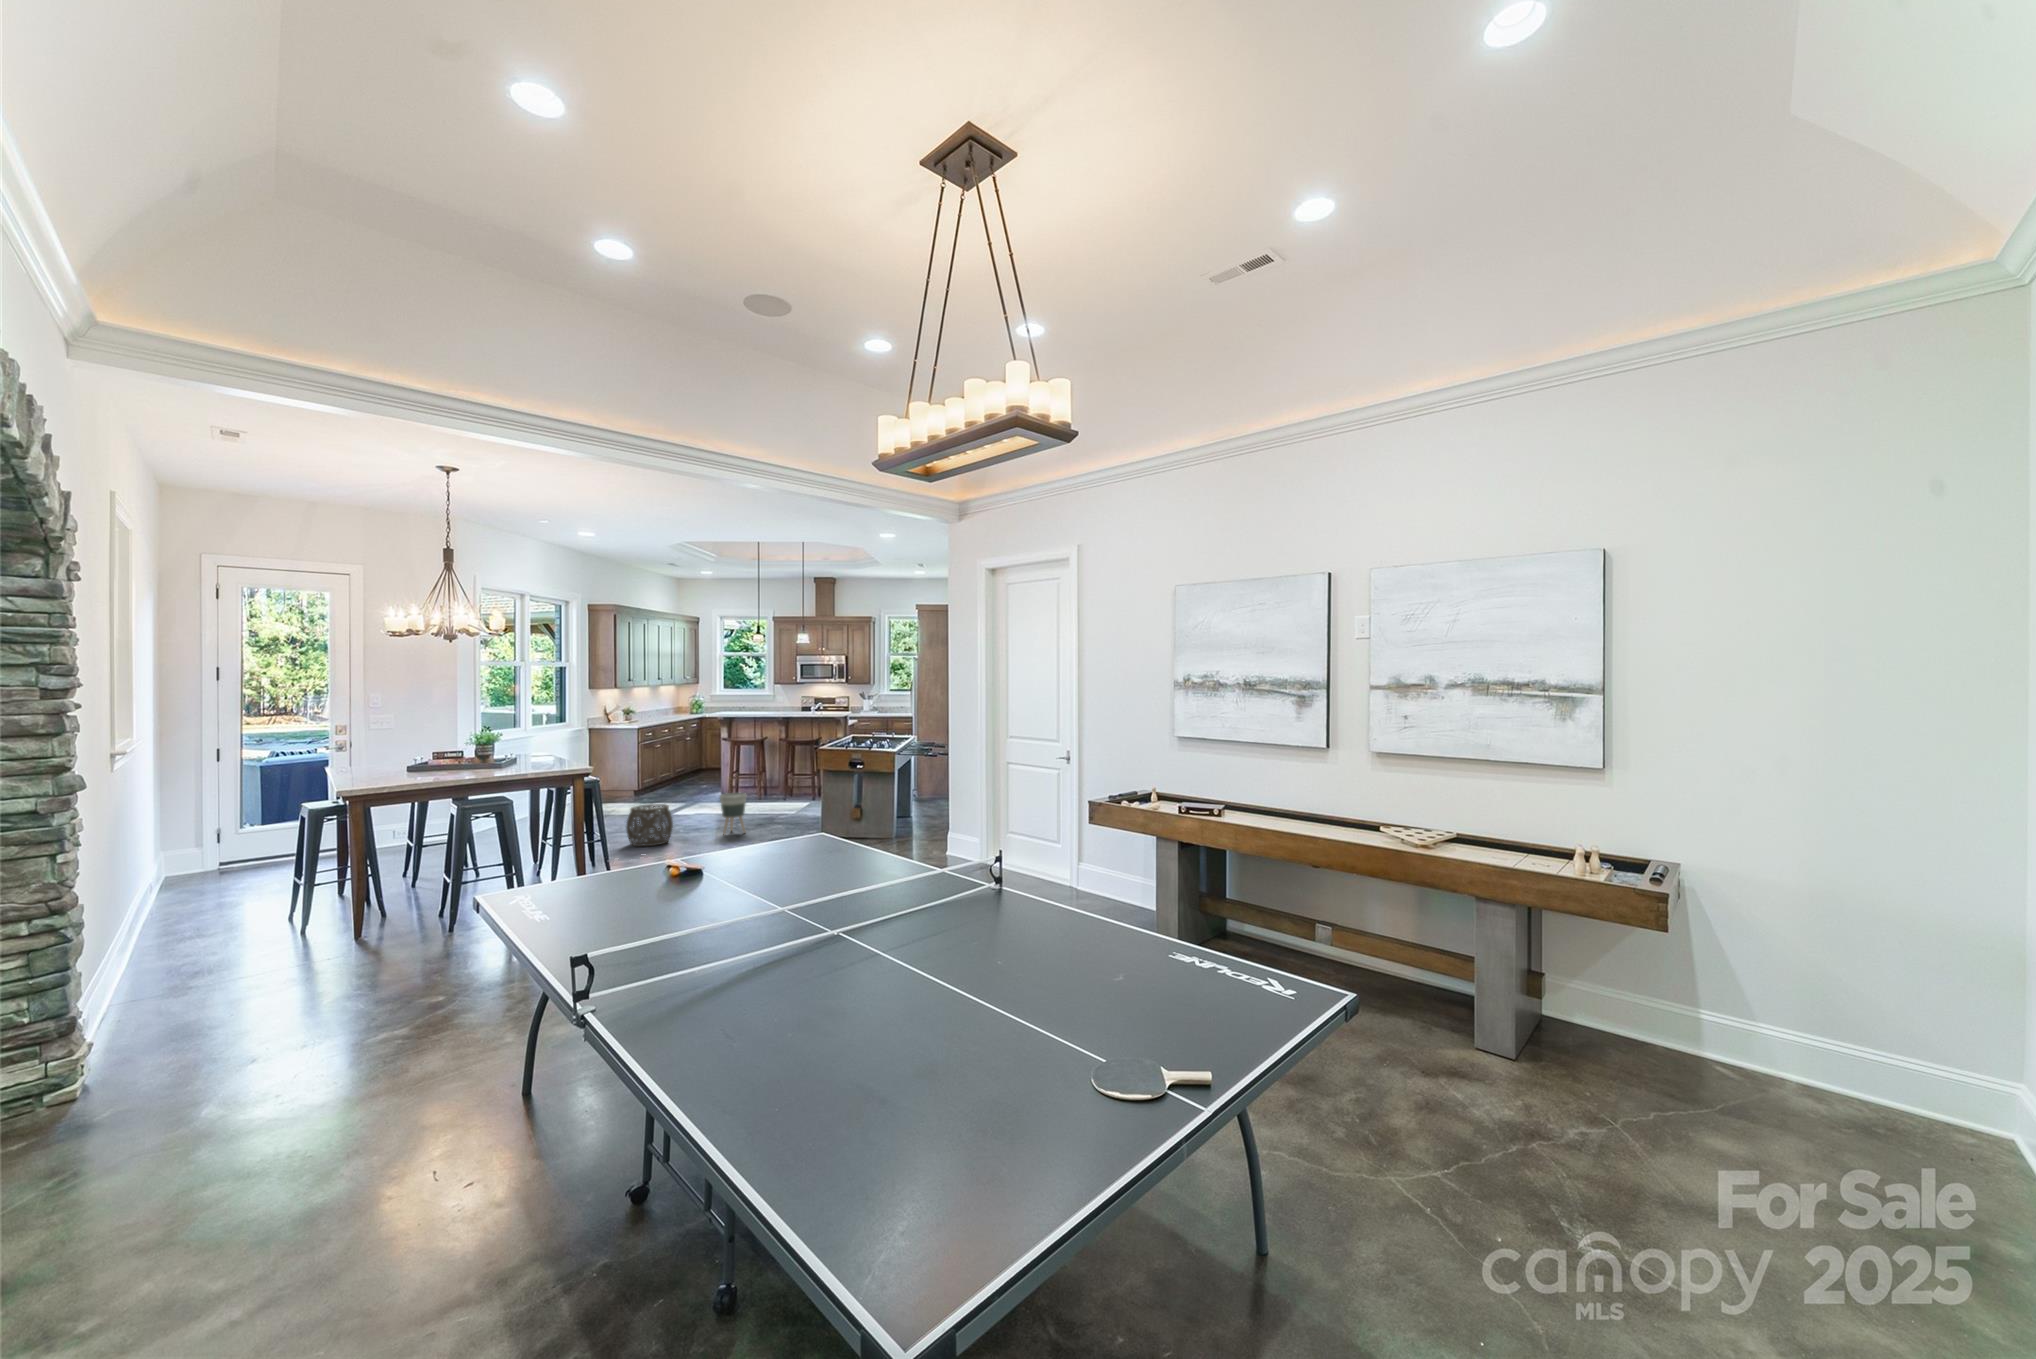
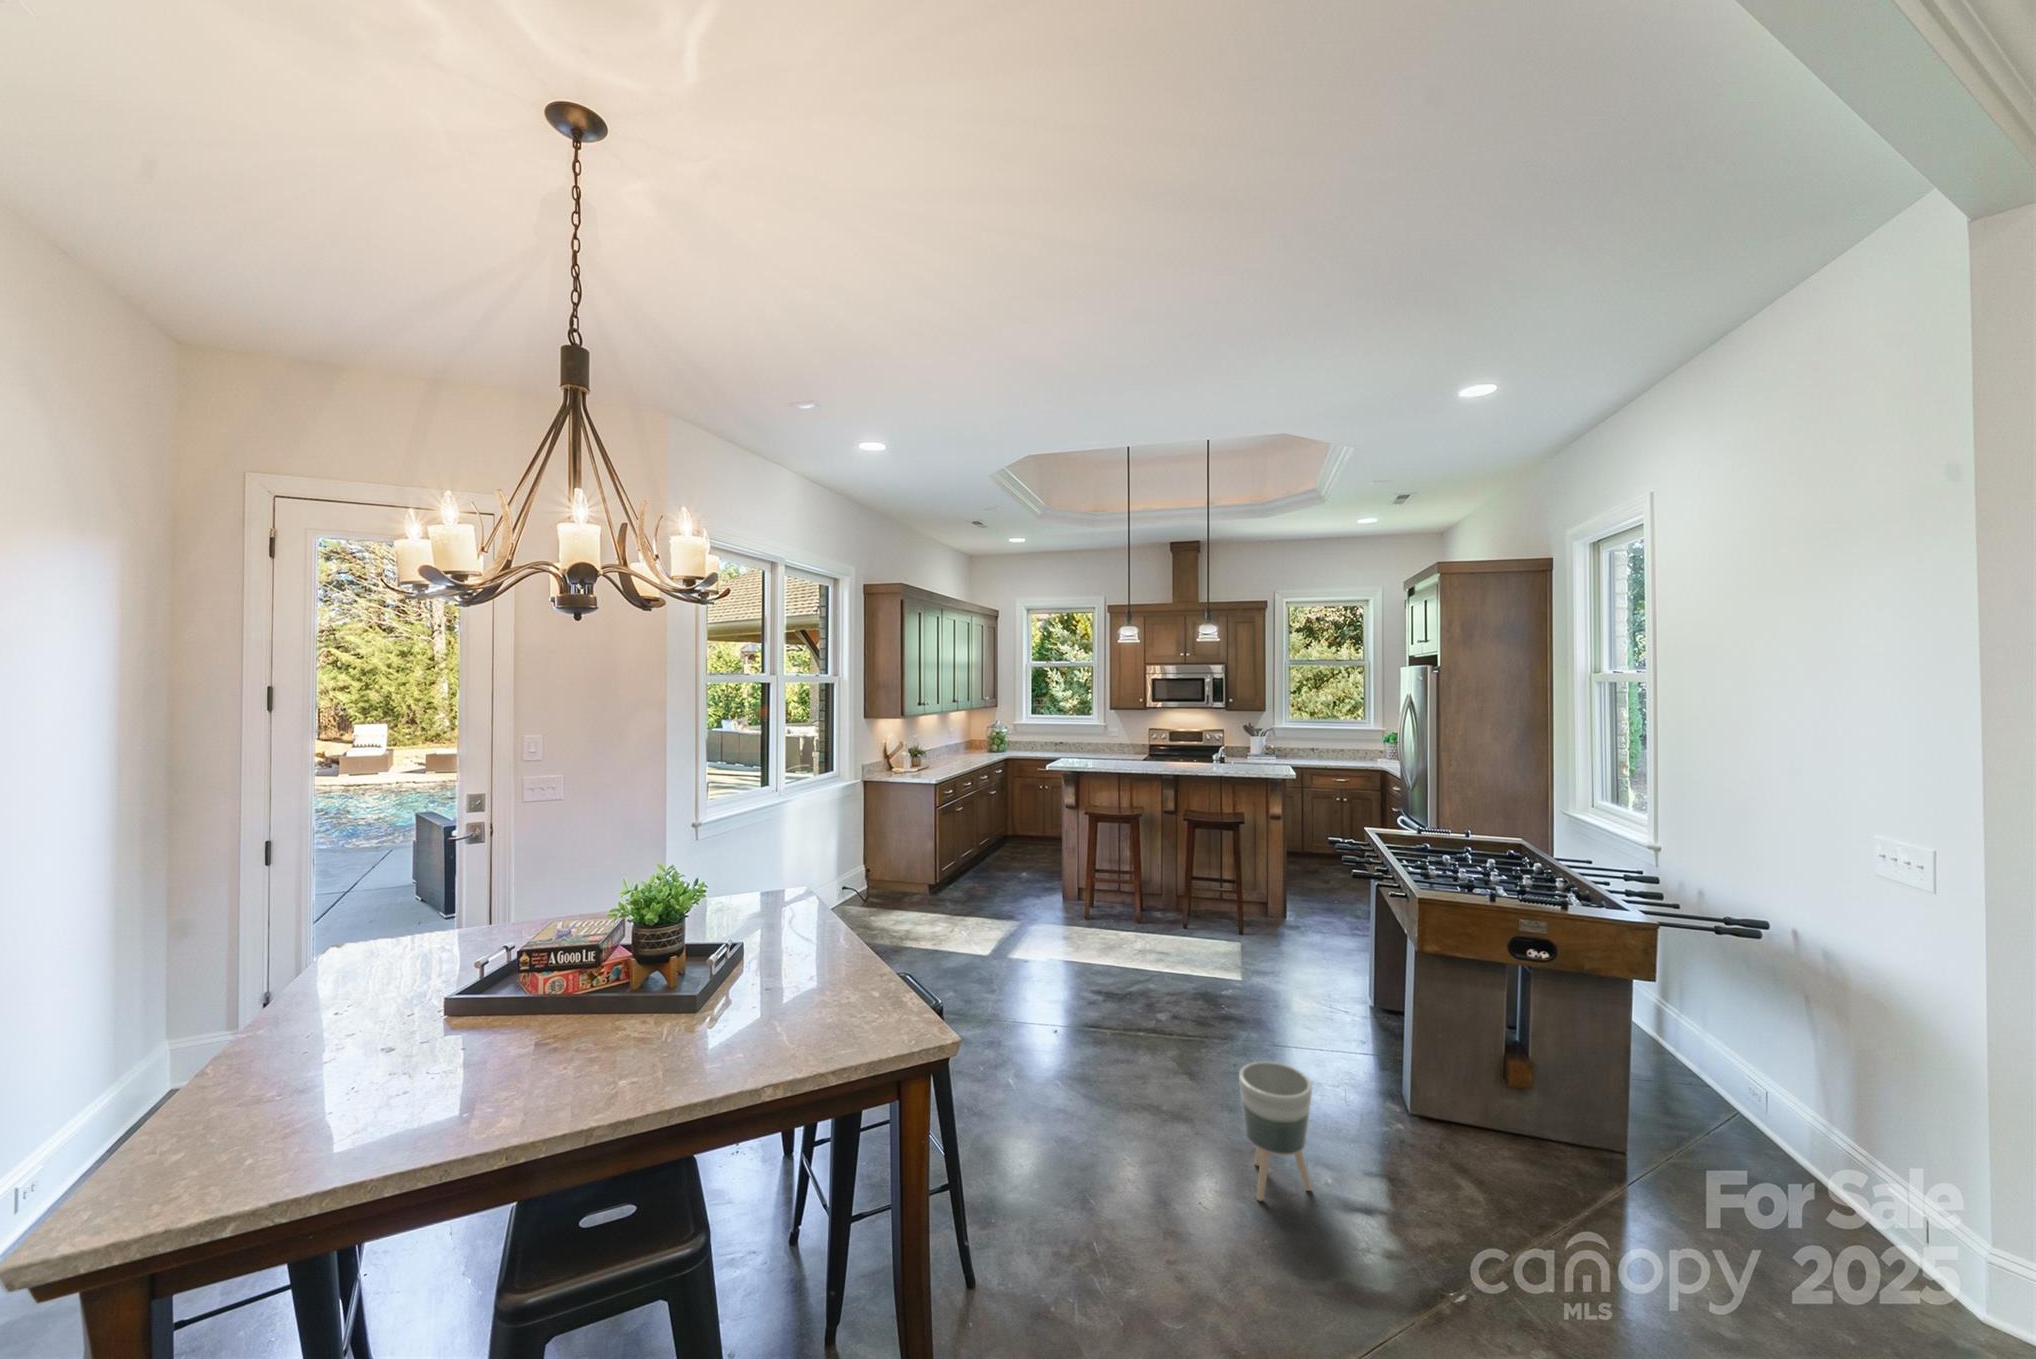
woven basket: present [626,804,673,847] -> none [1026,1117,1154,1294]

